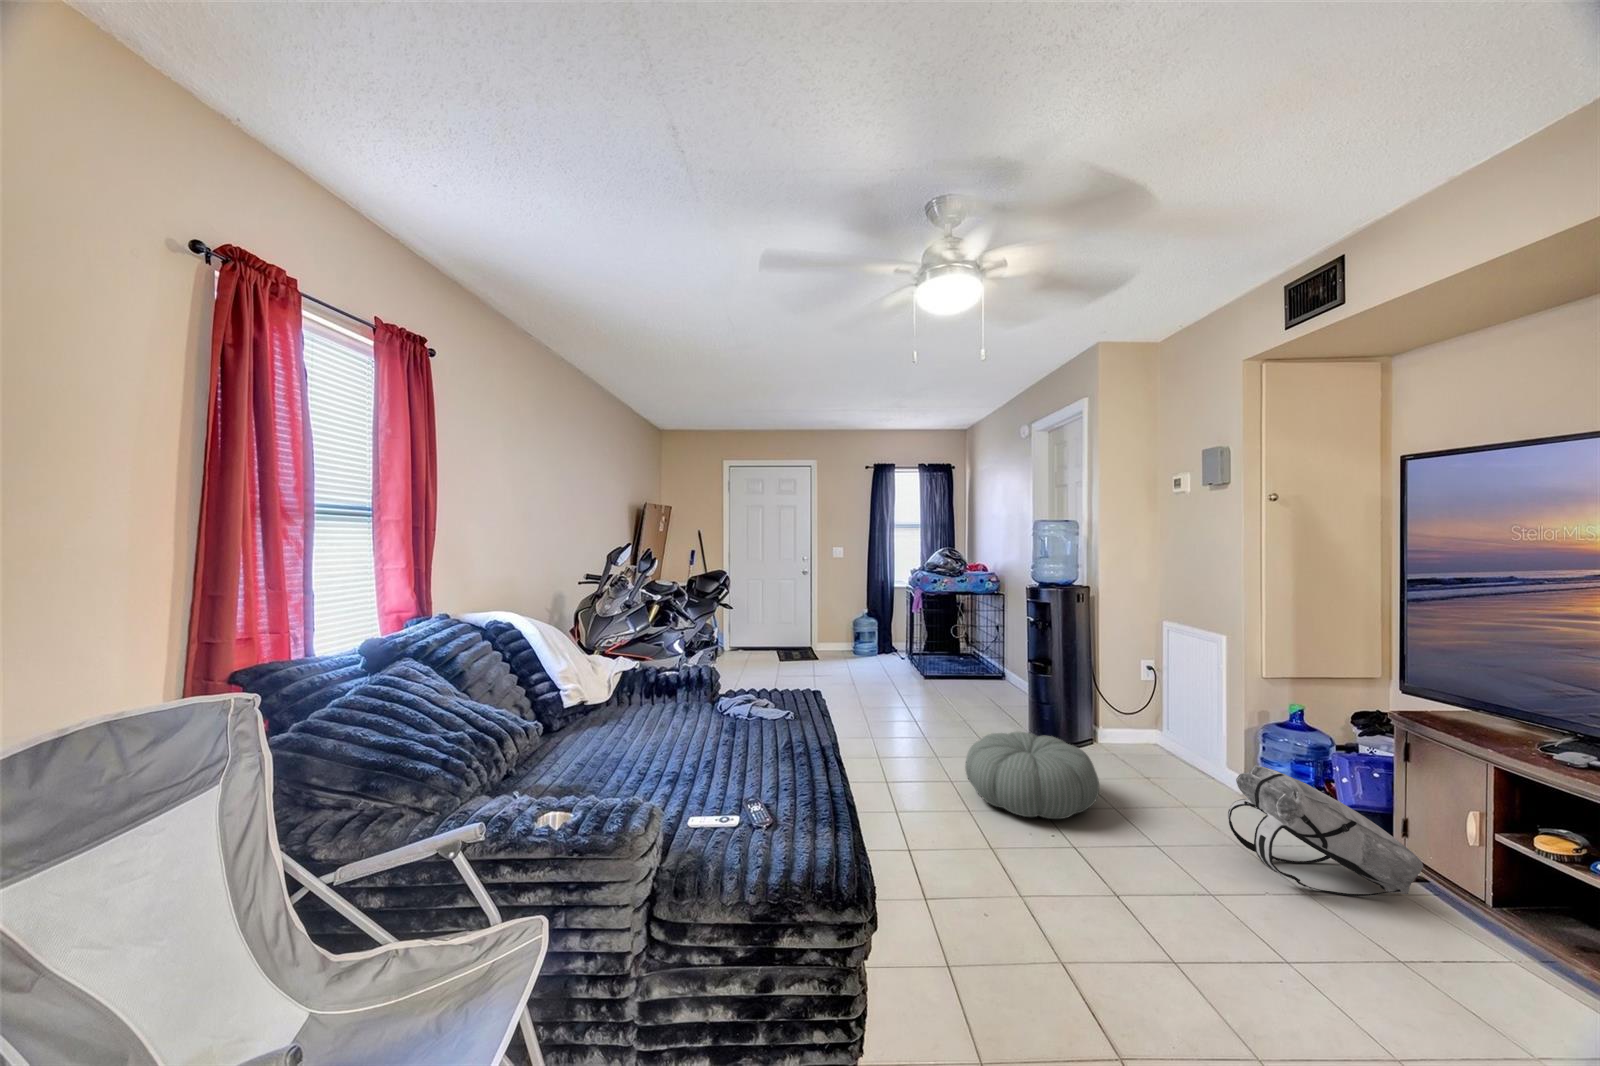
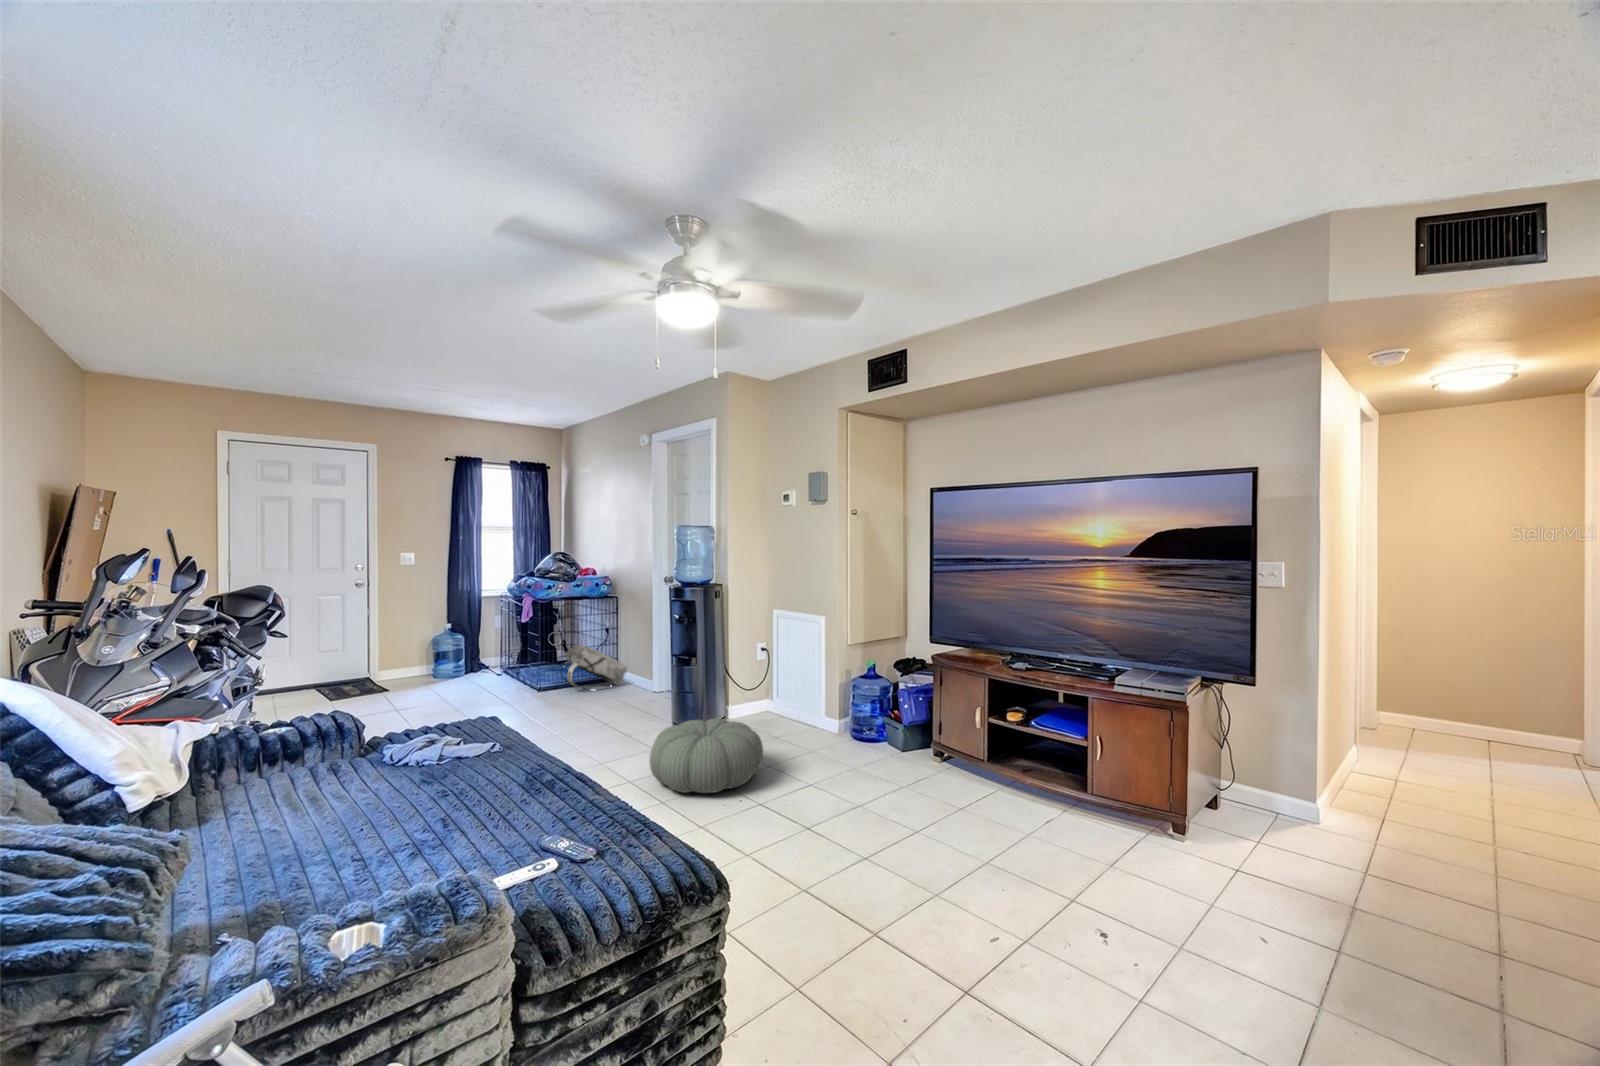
backpack: present [1228,765,1423,896] -> present [561,645,626,689]

